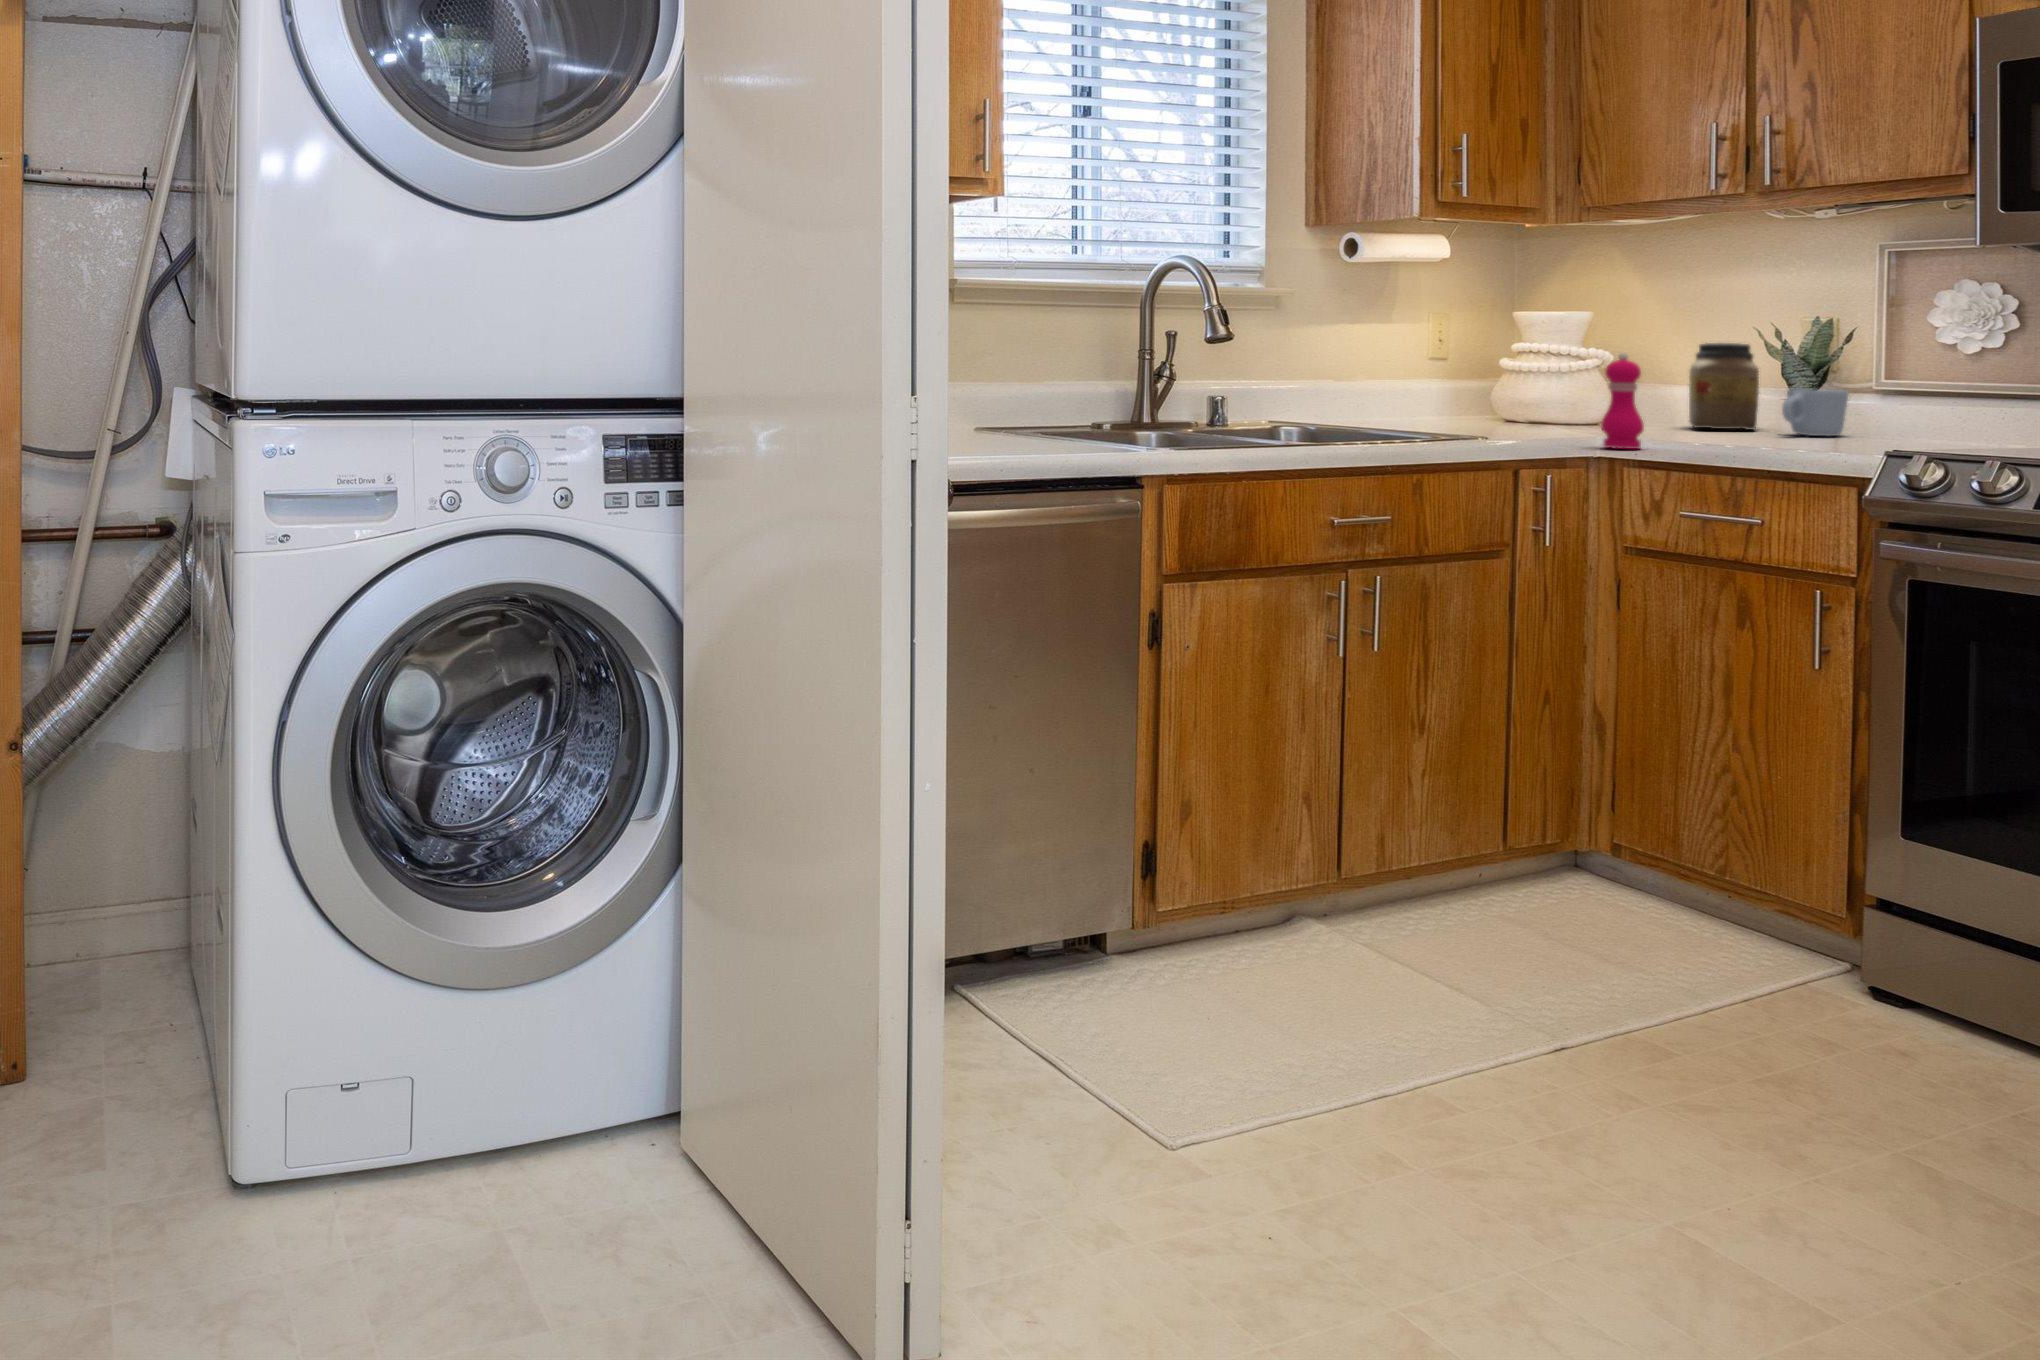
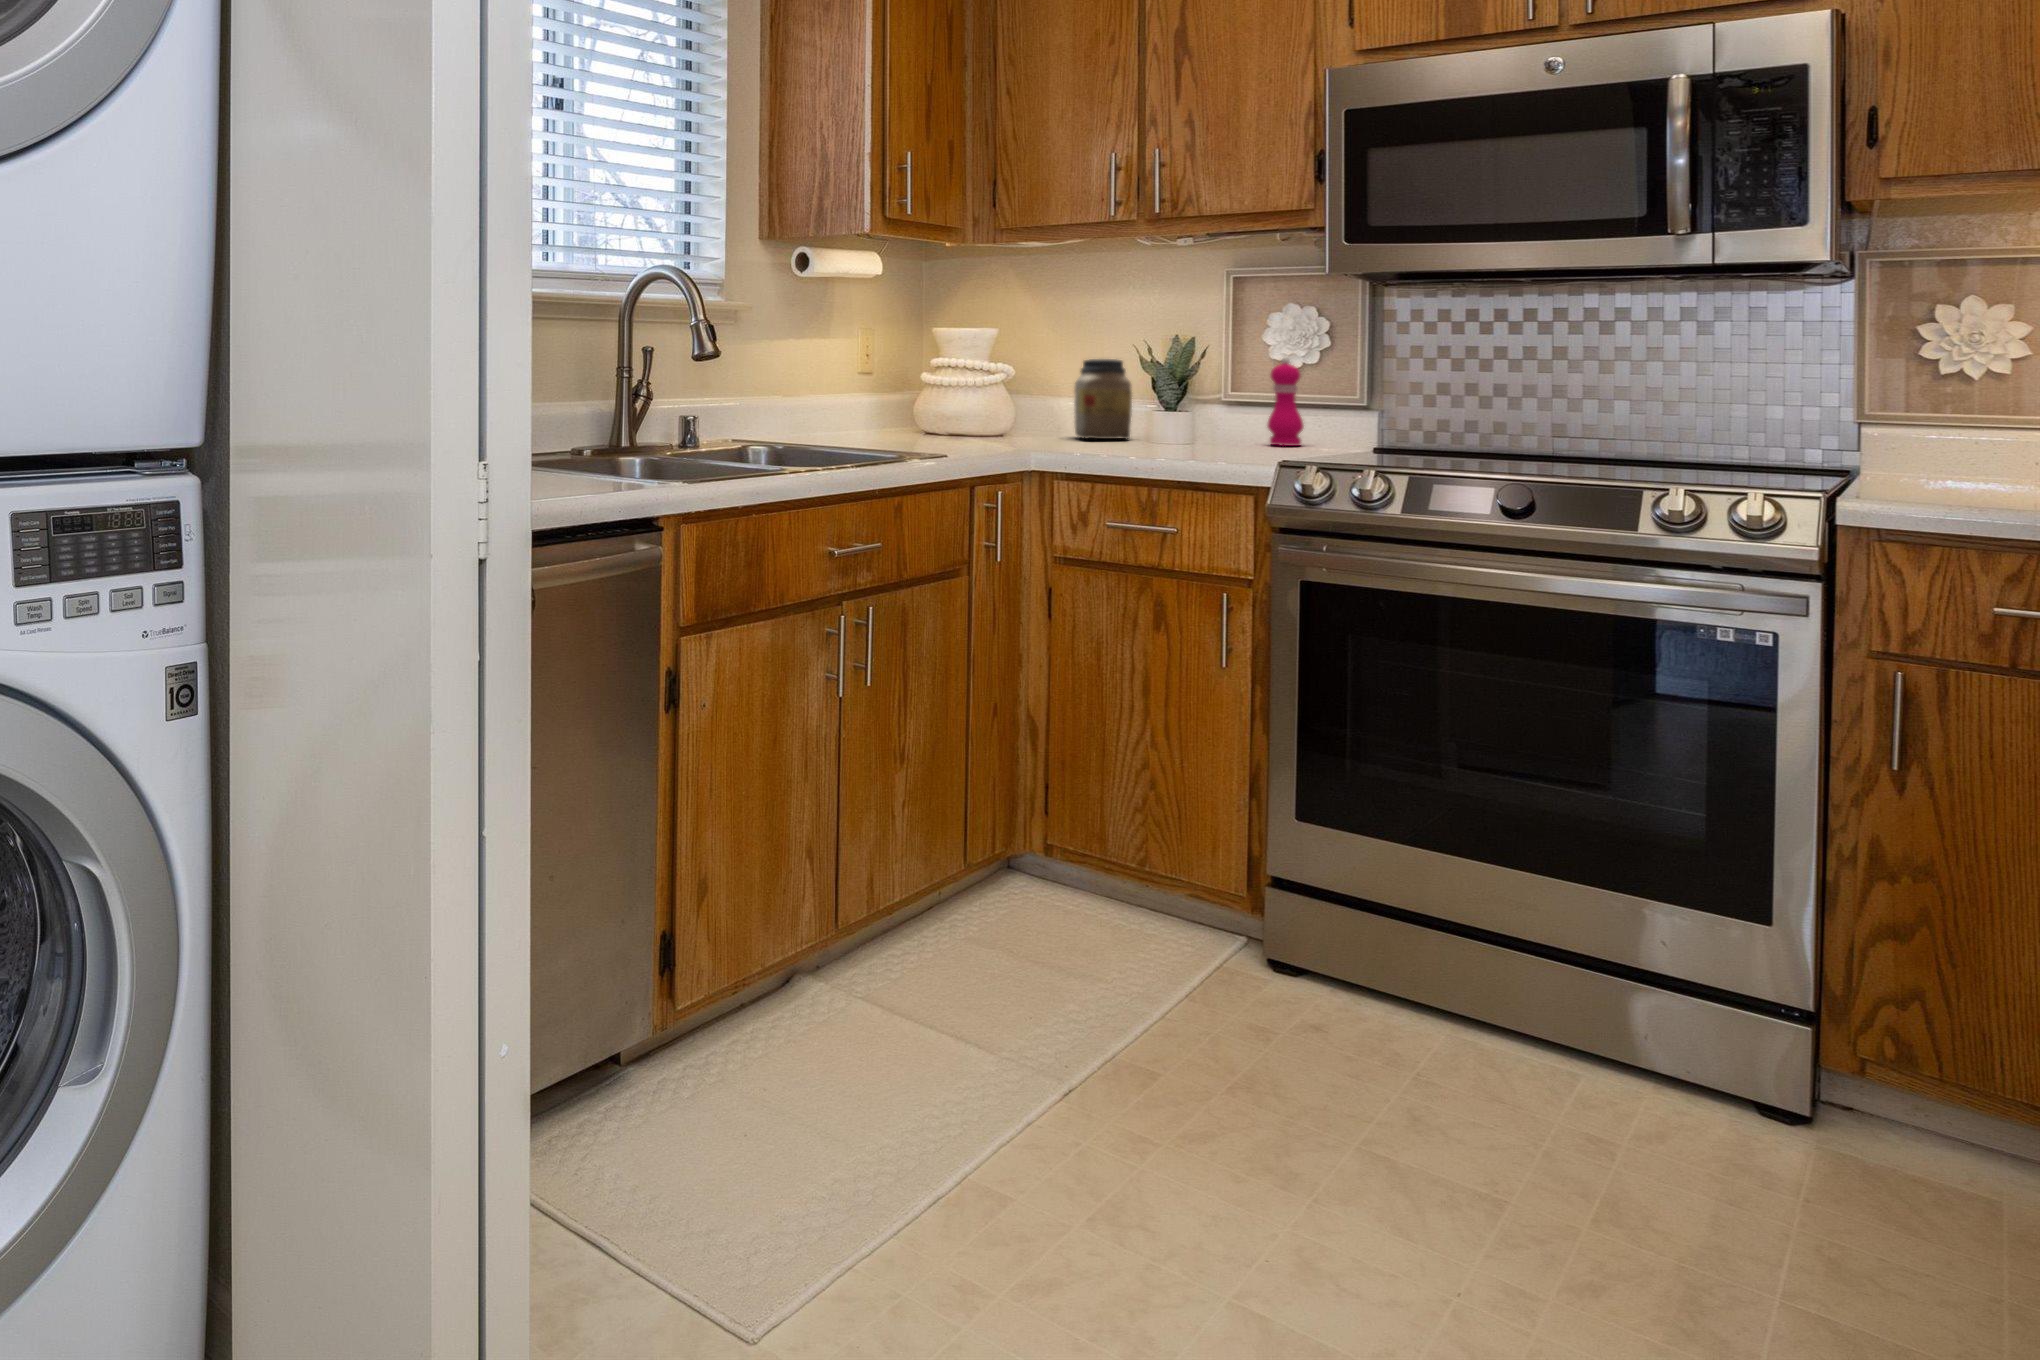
pepper mill: present [1601,353,1644,449] -> present [1267,357,1304,446]
mug: present [1782,388,1848,436] -> none [1158,401,1205,444]

